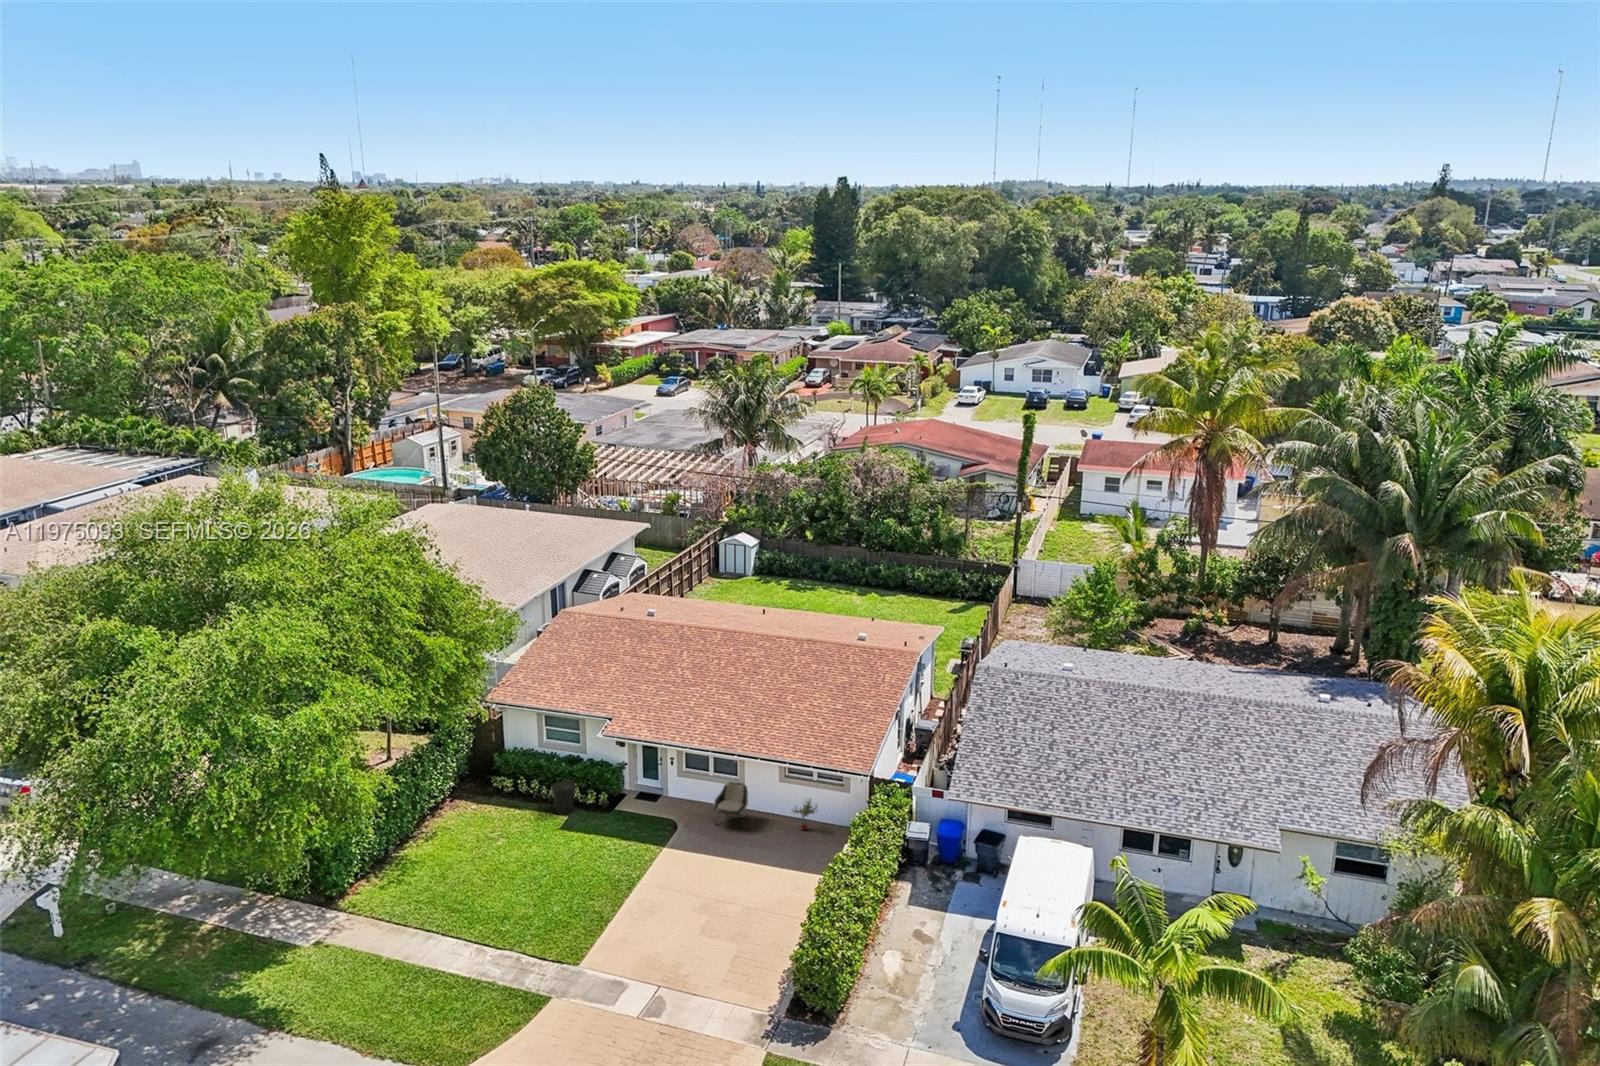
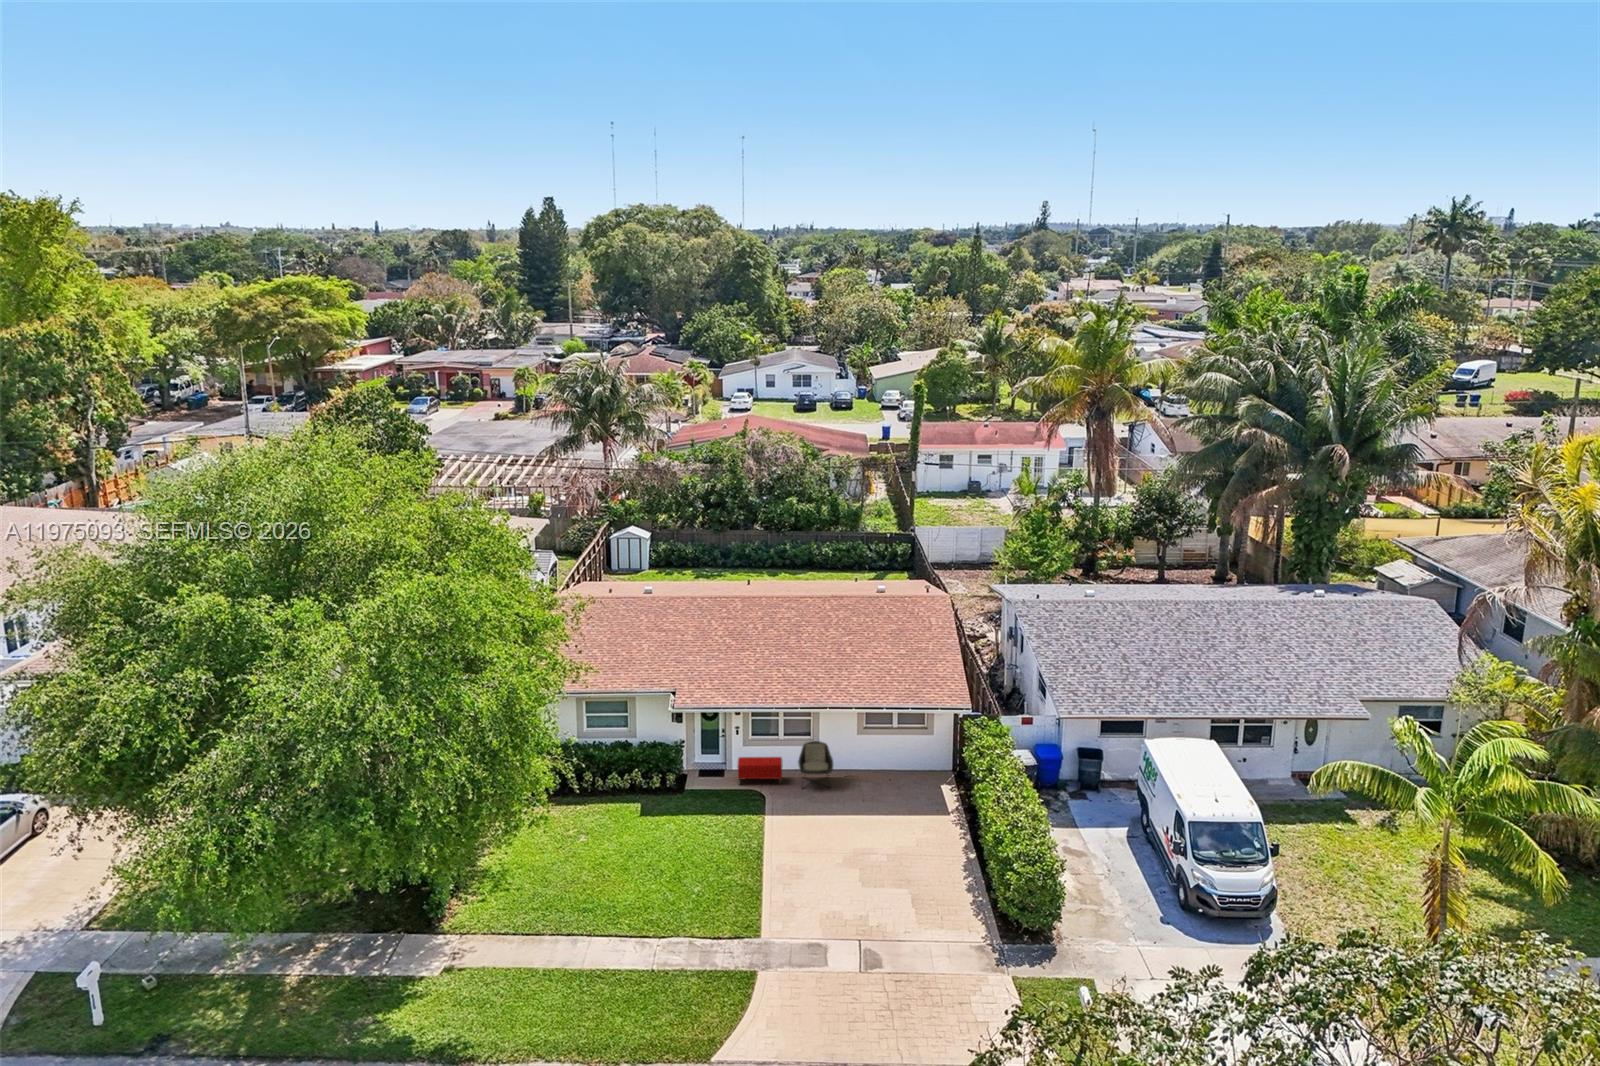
trash can: present [551,780,577,815] -> none [615,763,648,804]
bench: none [662,786,707,817] -> present [737,757,782,784]
potted tree: present [793,799,817,830] -> none [878,745,908,780]

